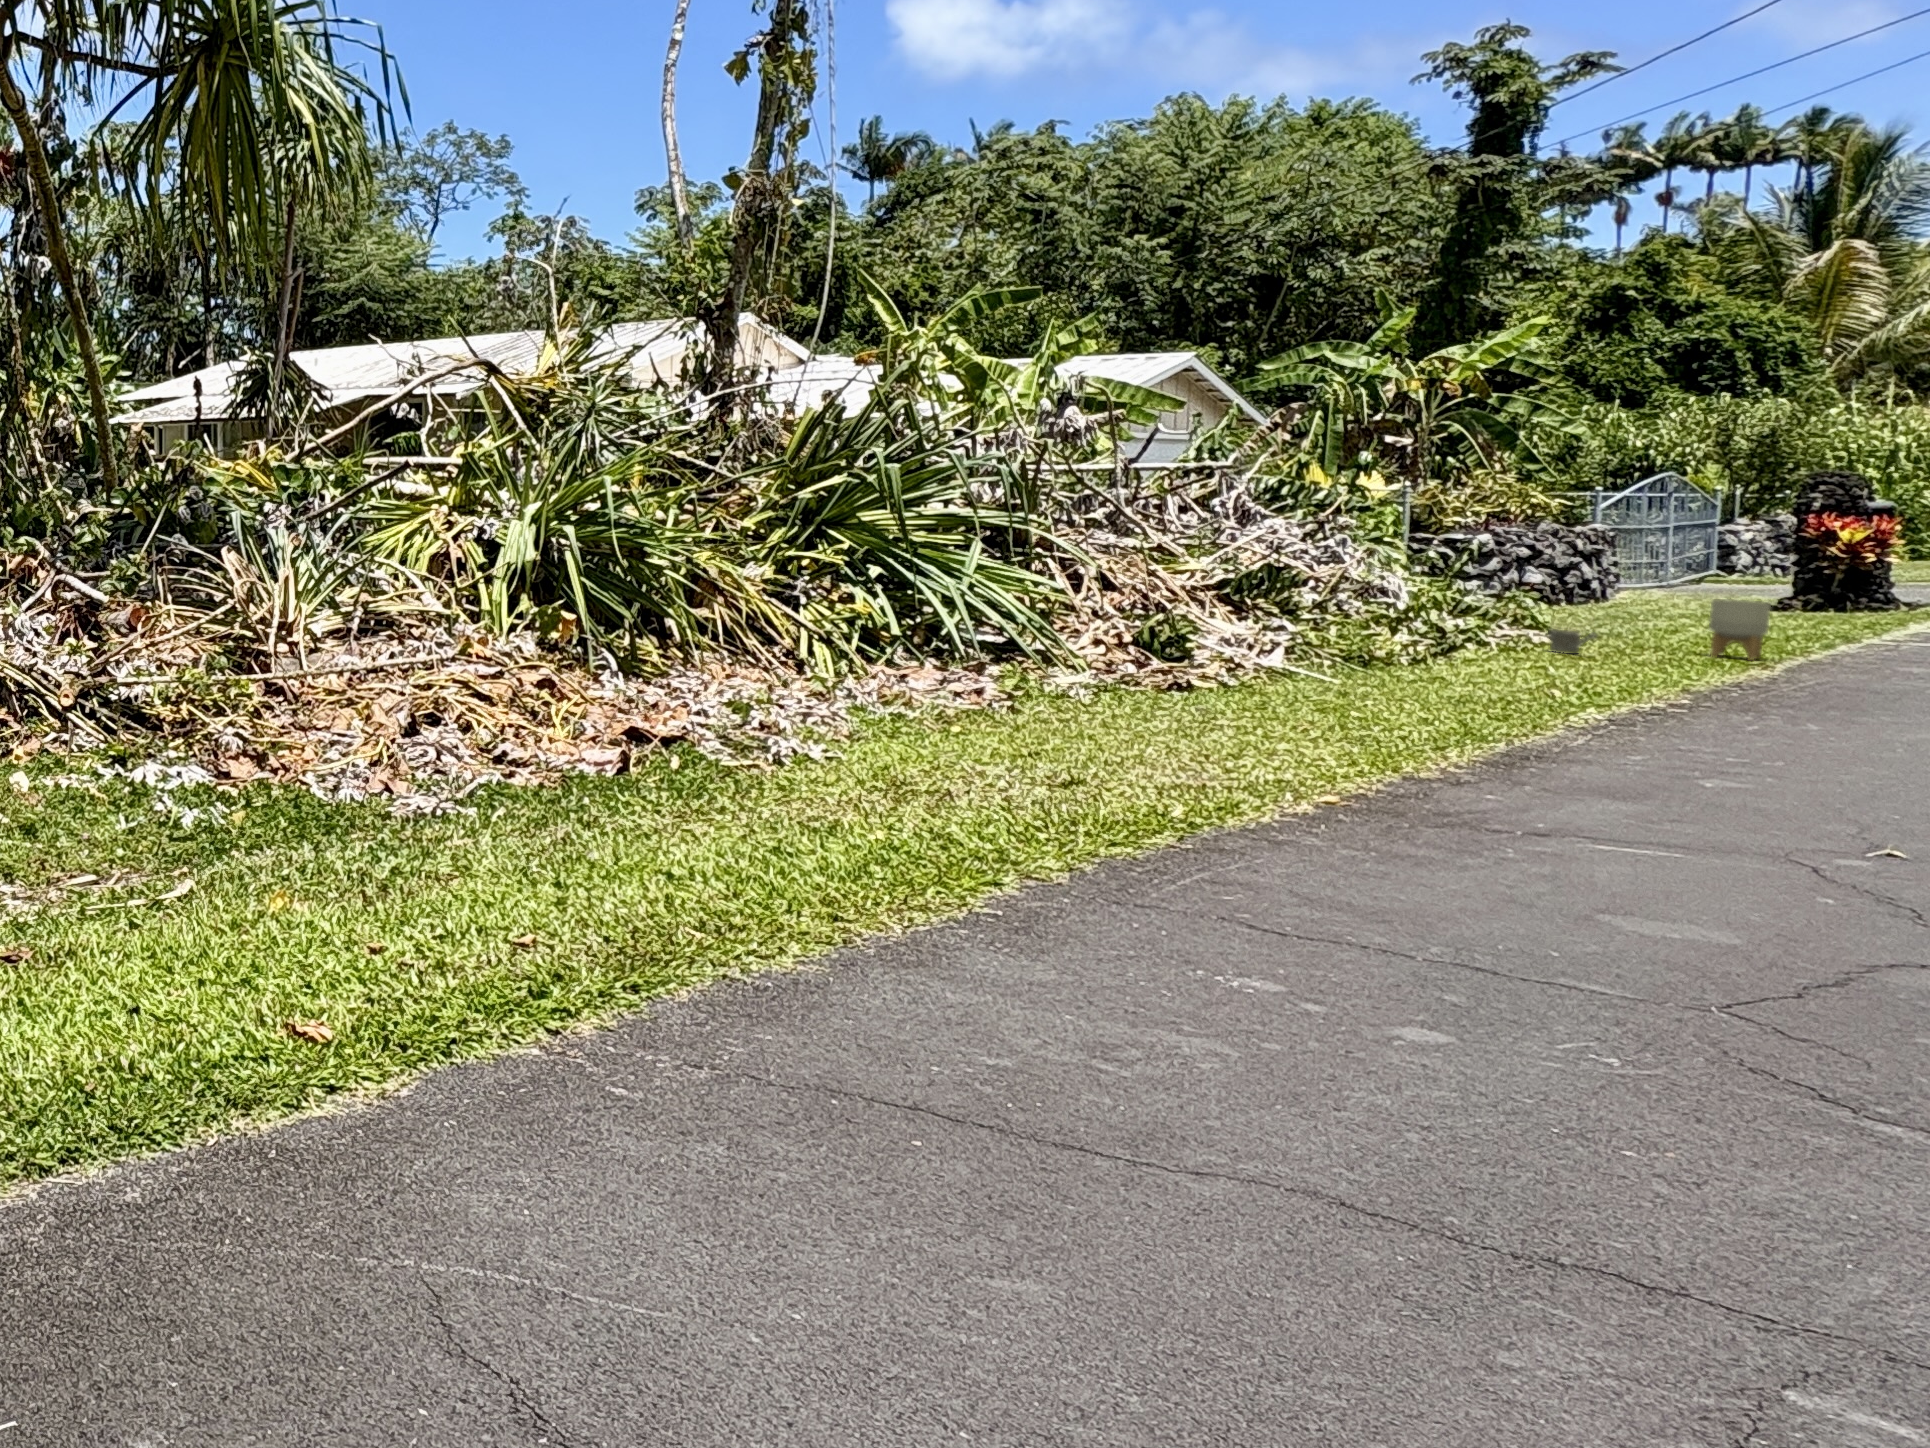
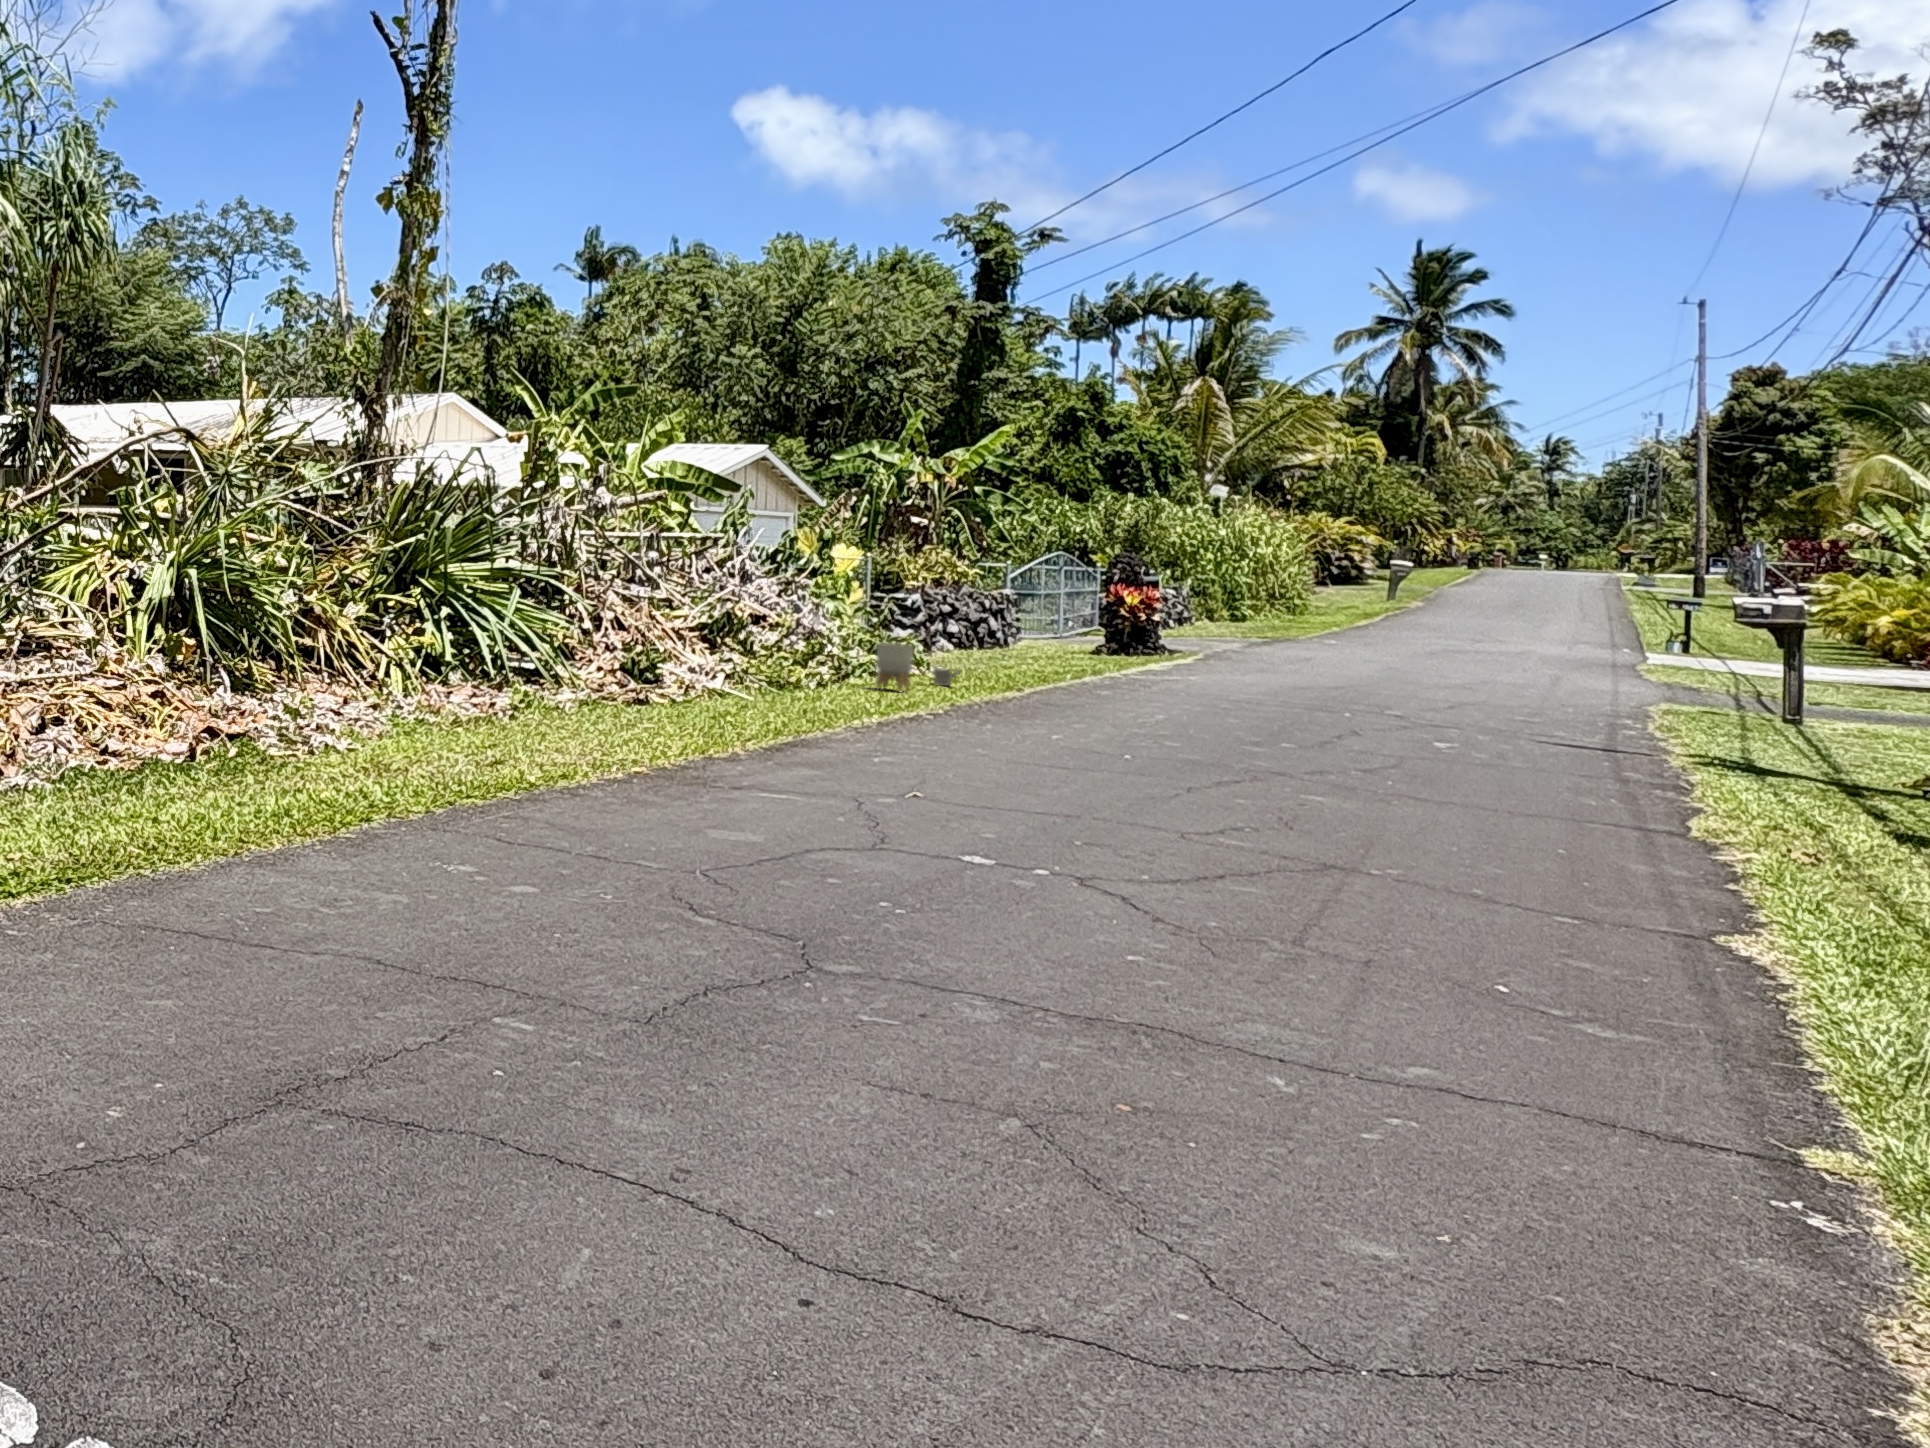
planter: present [1709,599,1770,661] -> present [876,643,913,692]

